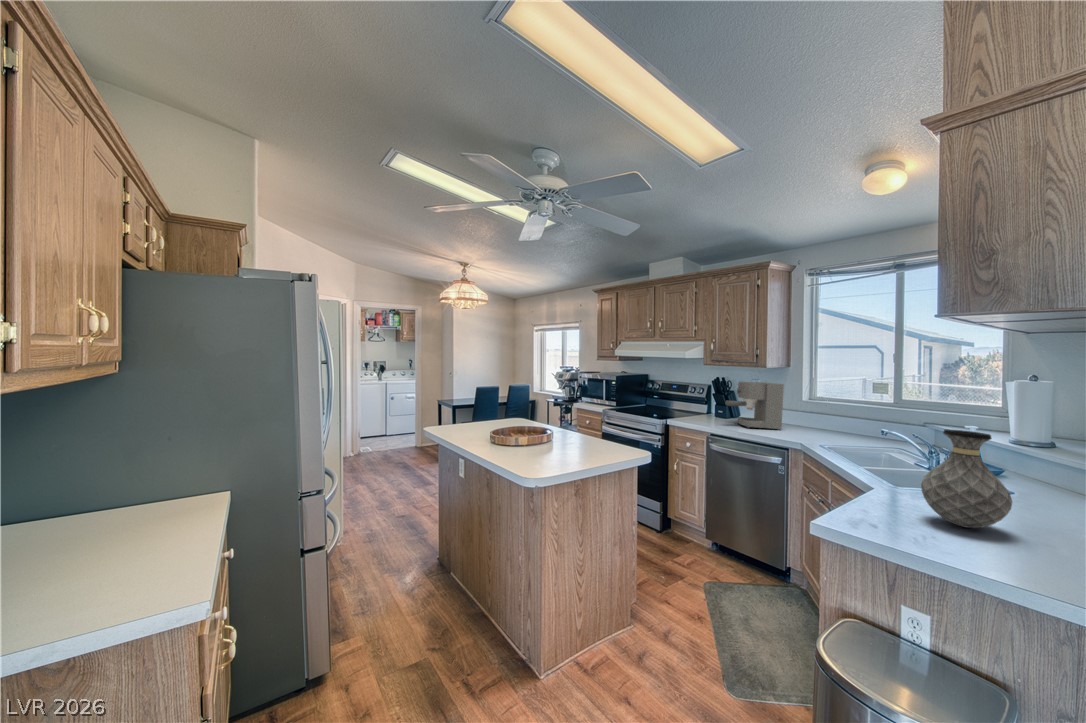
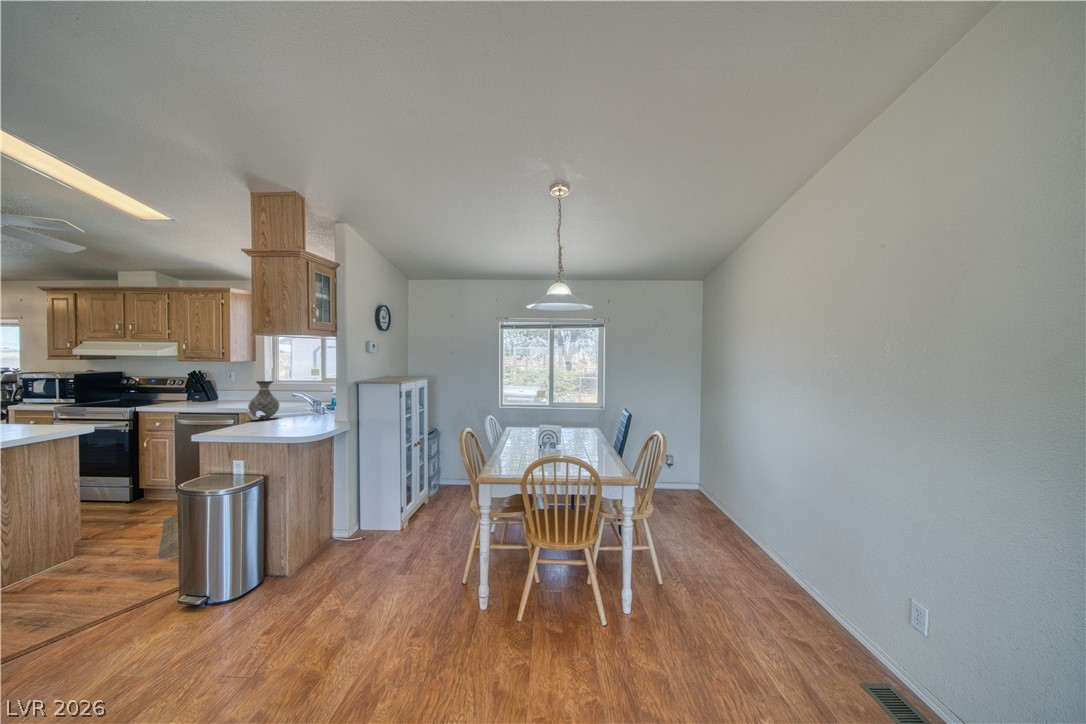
coffee maker: present [725,381,784,430] -> none [195,372,241,404]

